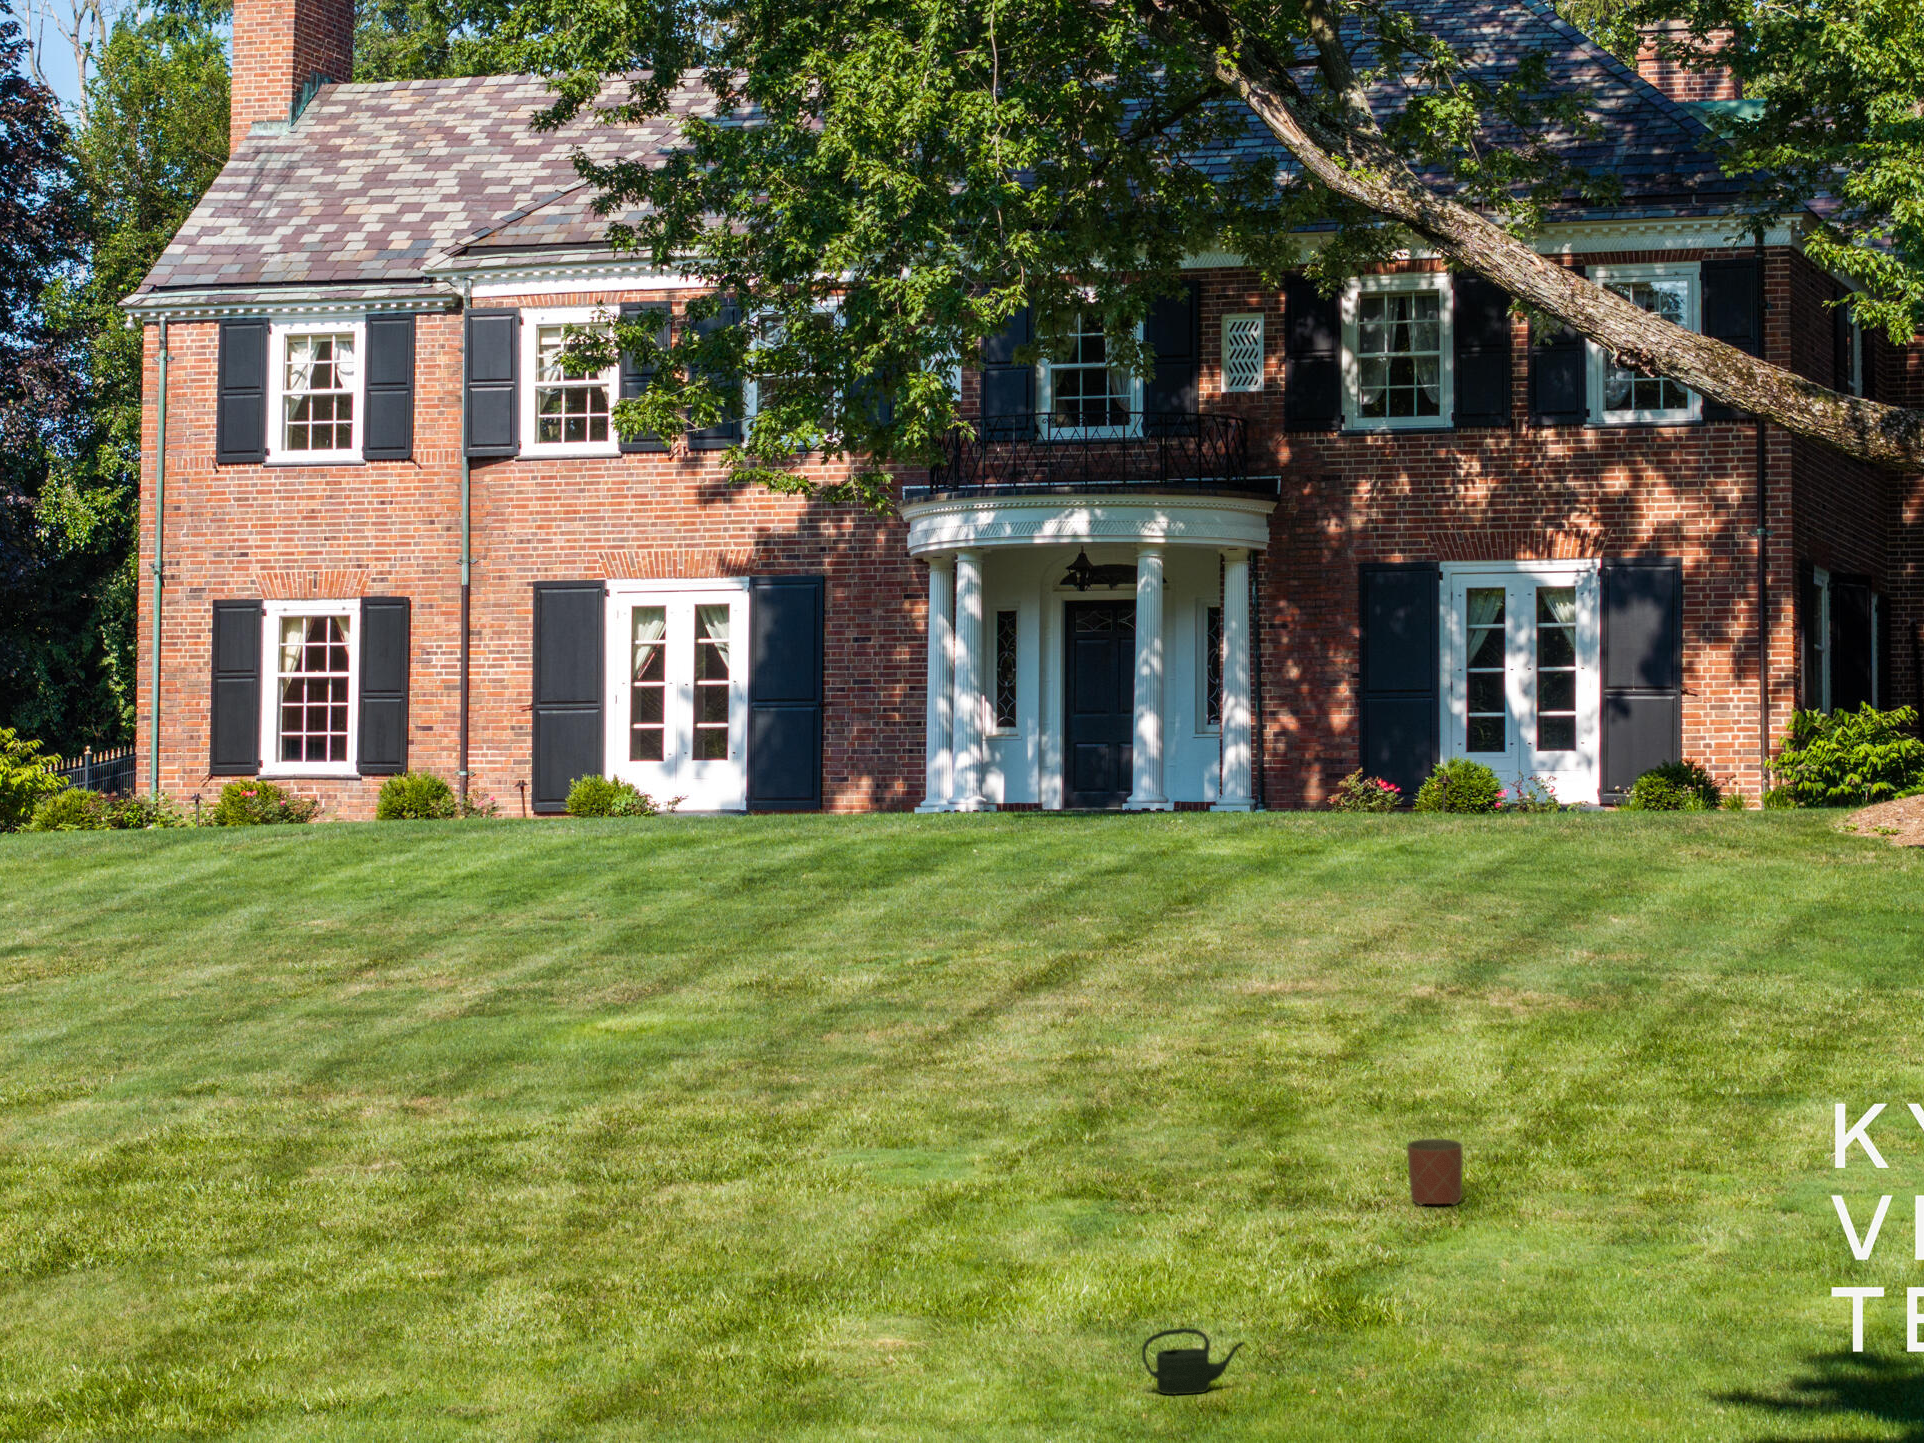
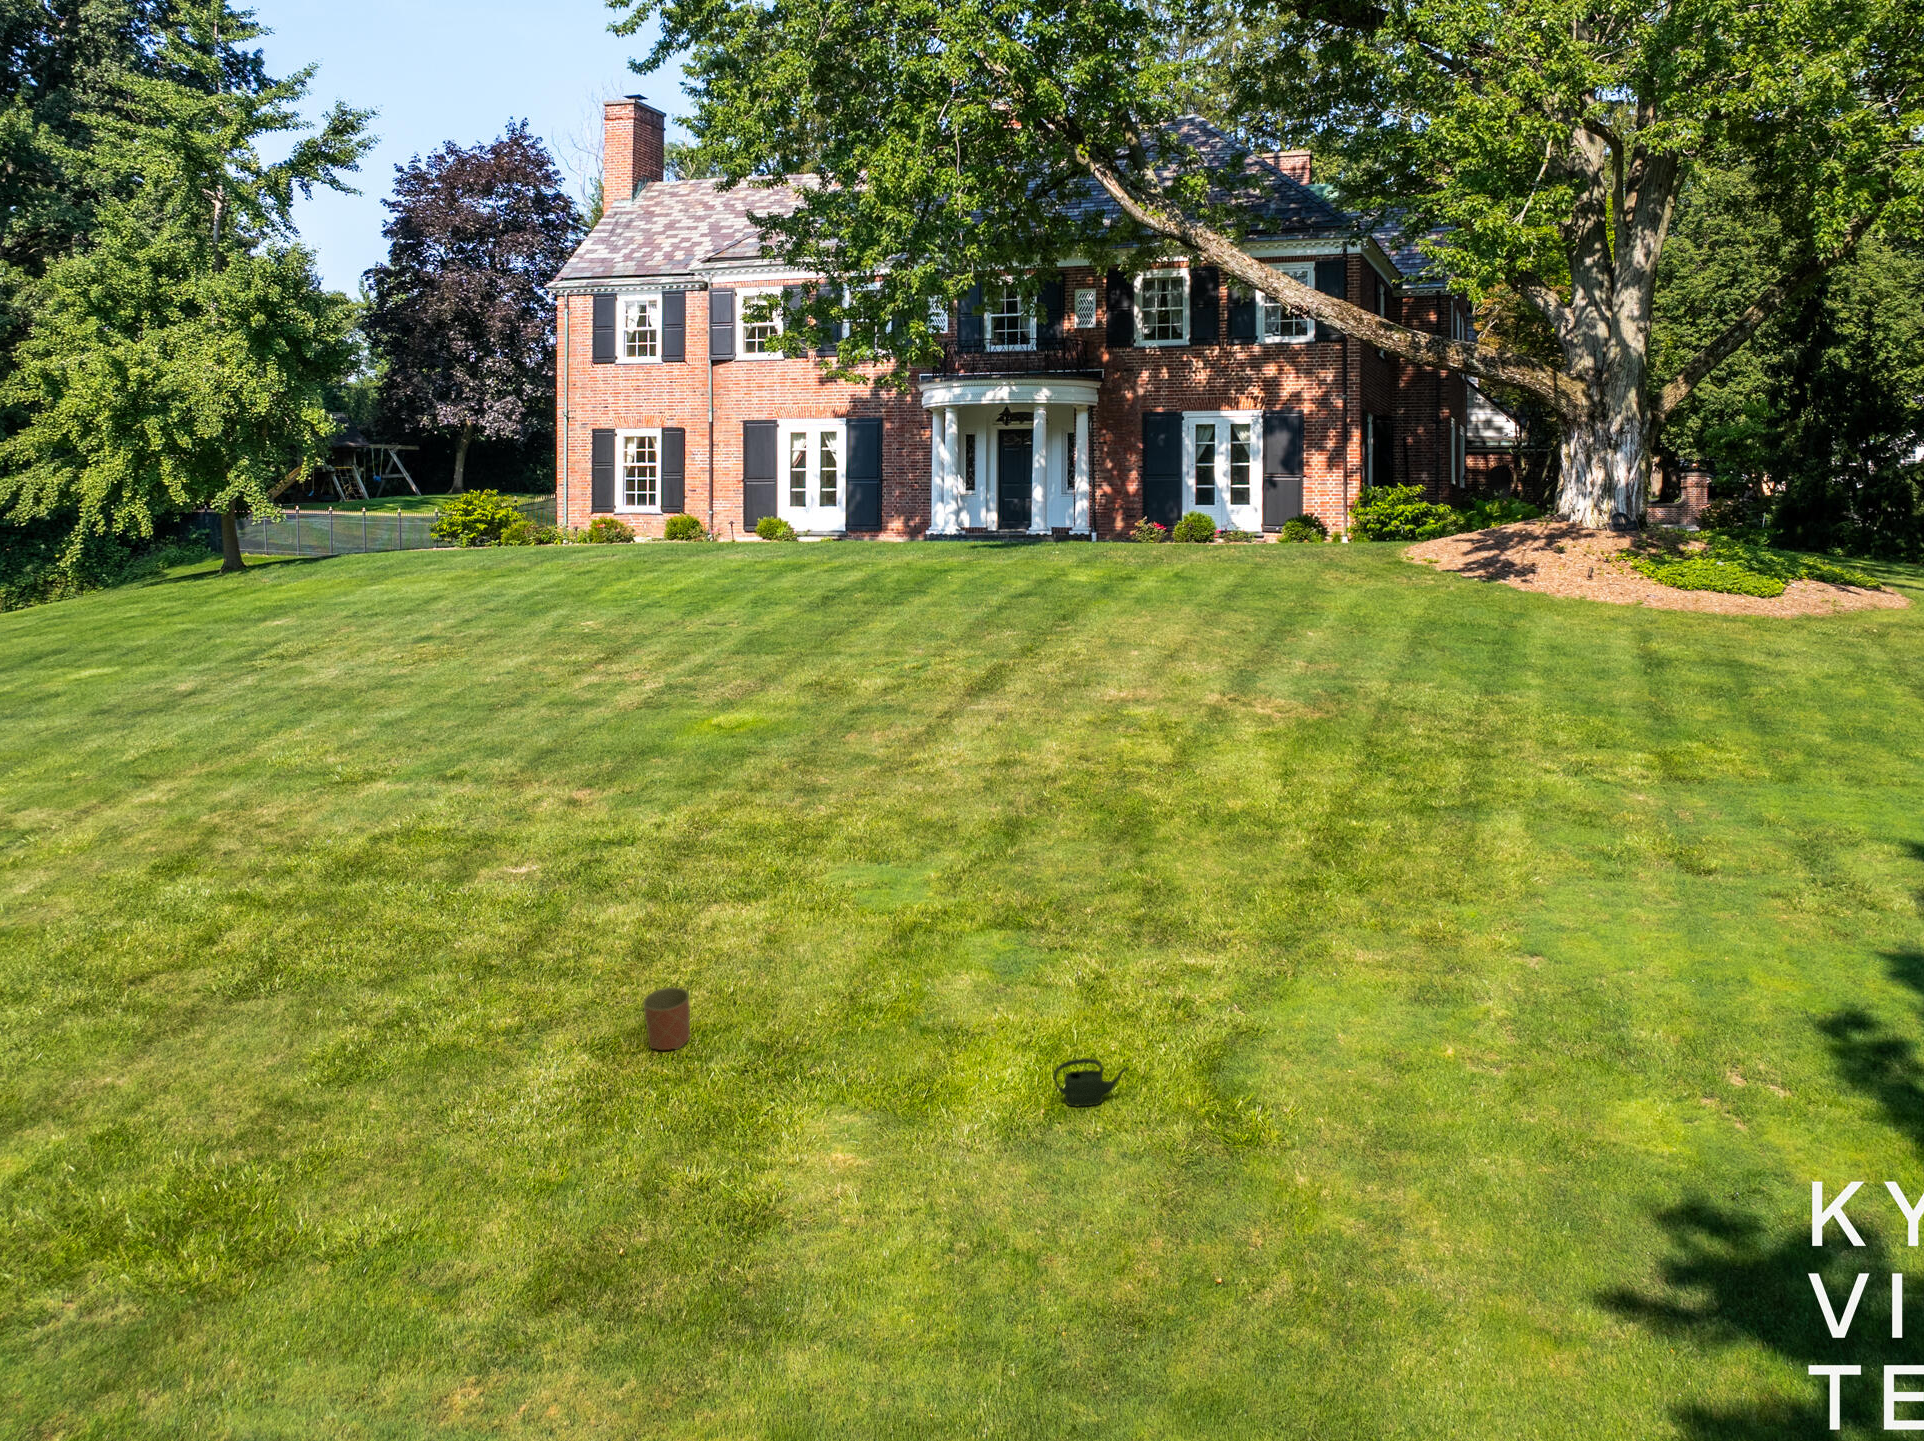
planter: present [1407,1139,1463,1205] -> present [643,987,690,1050]

